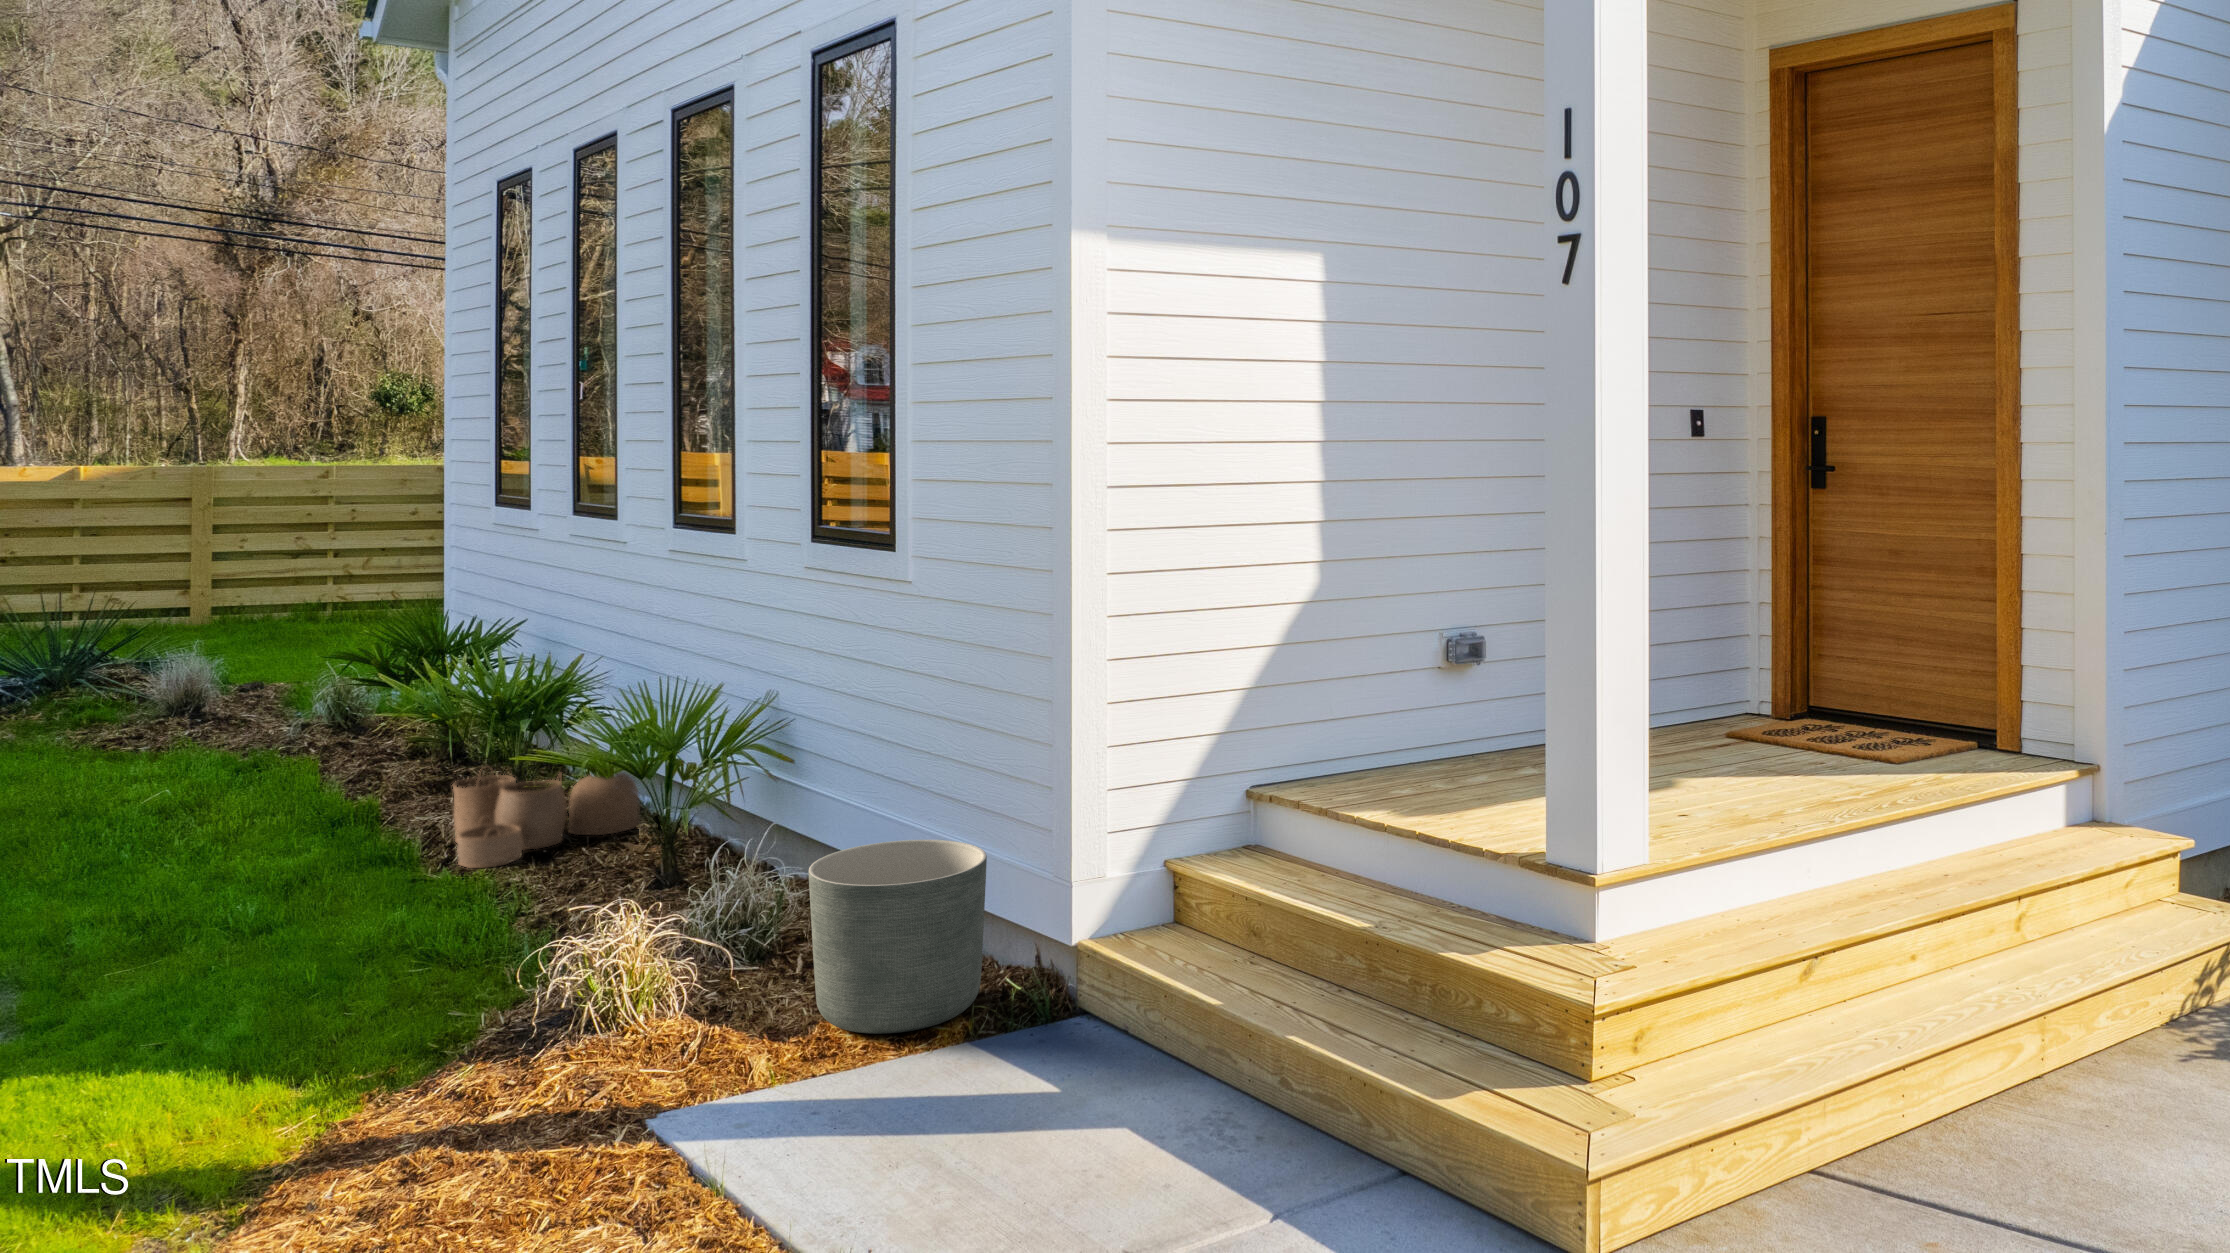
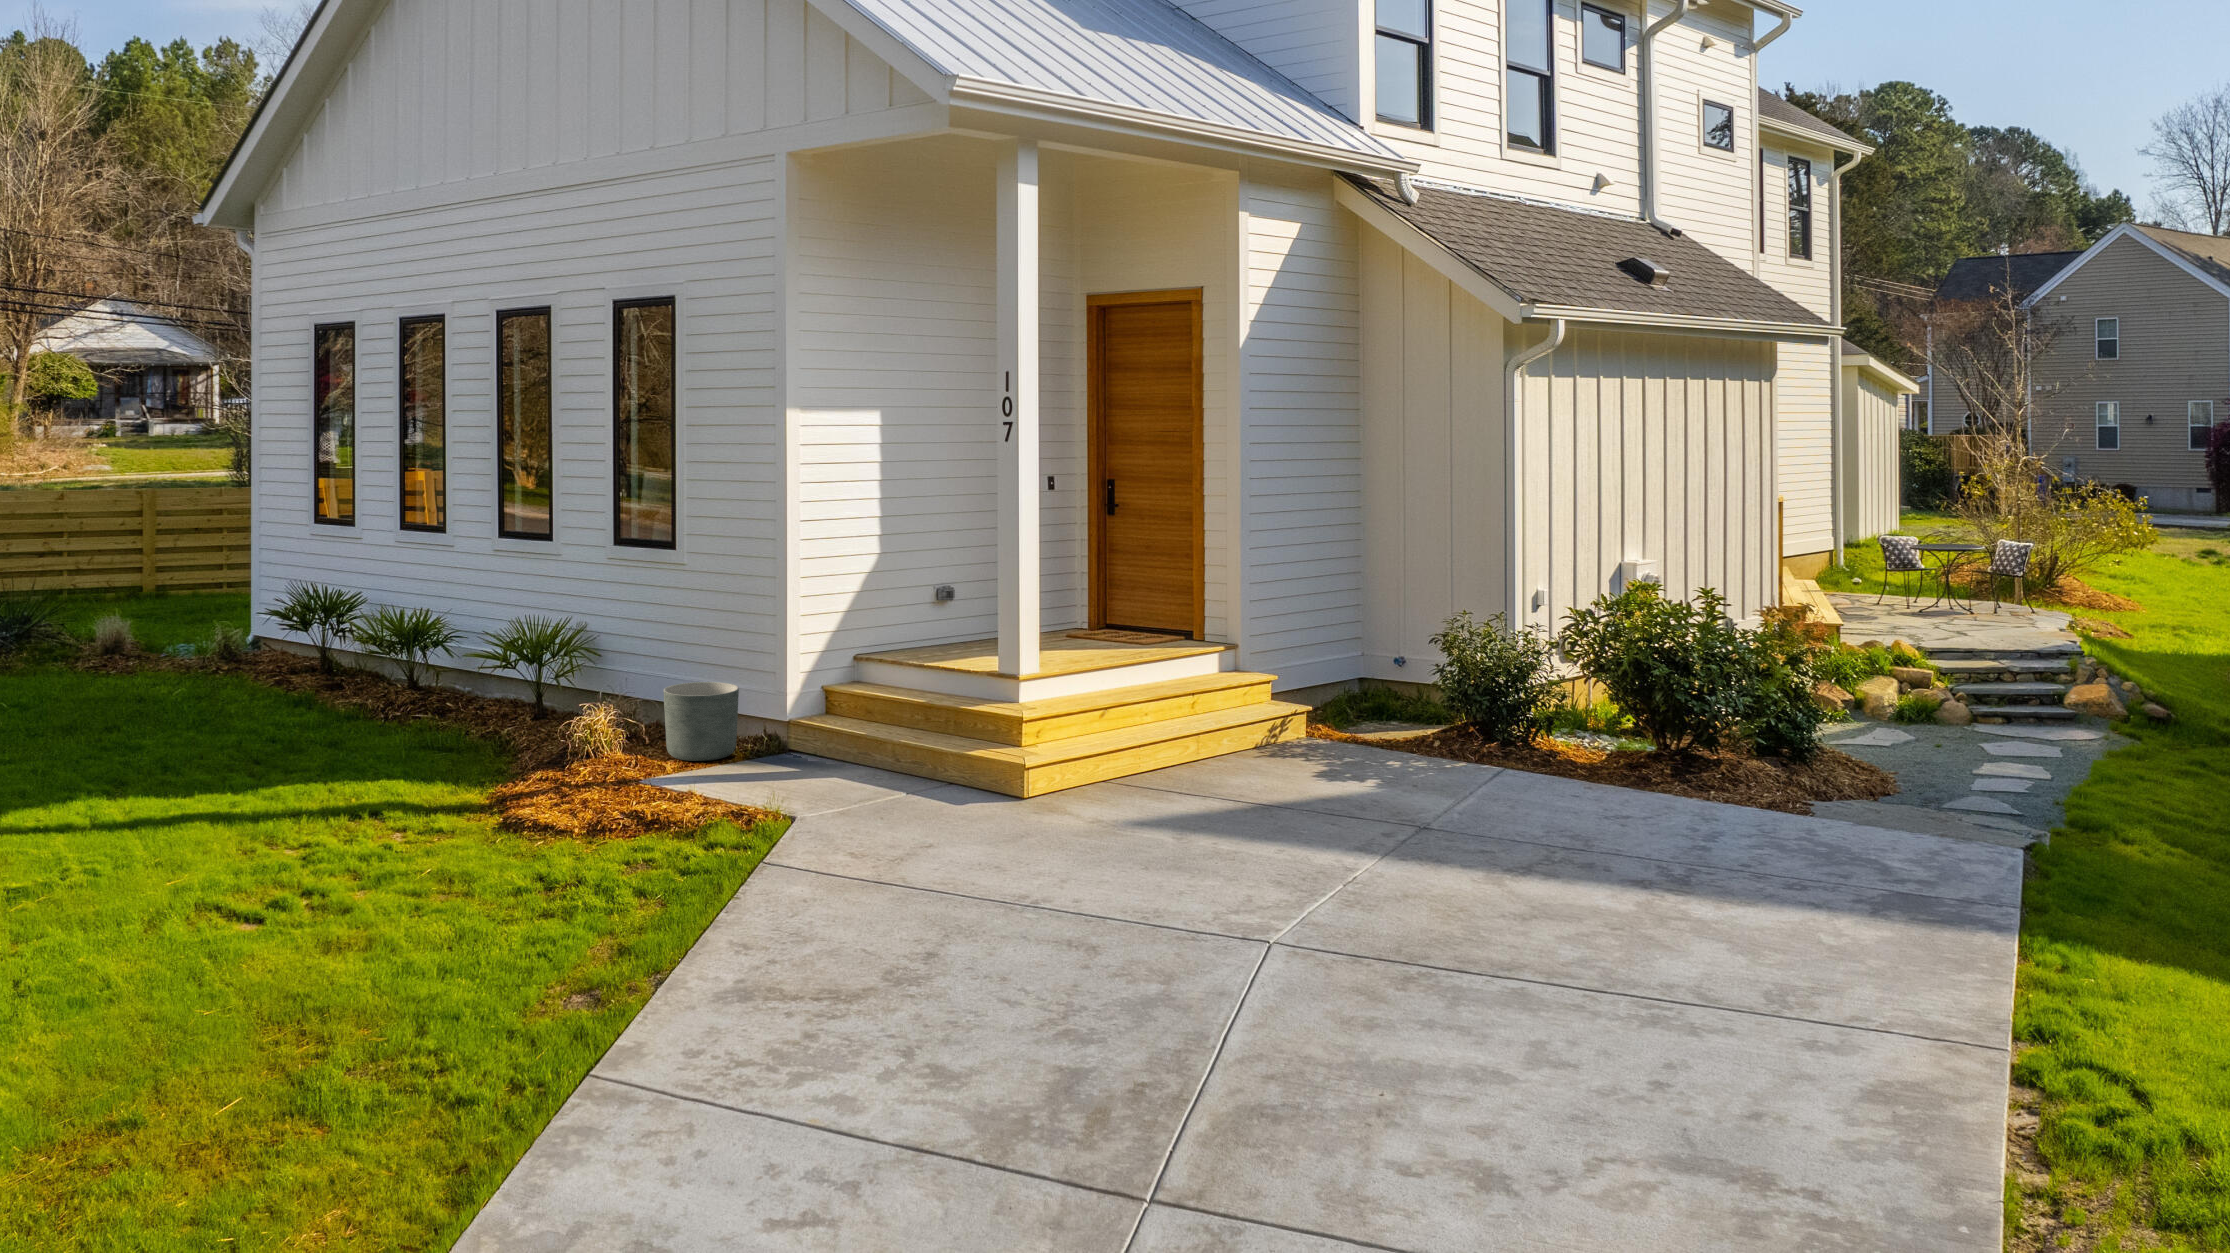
woven basket: present [453,768,640,868] -> none [397,665,488,716]

